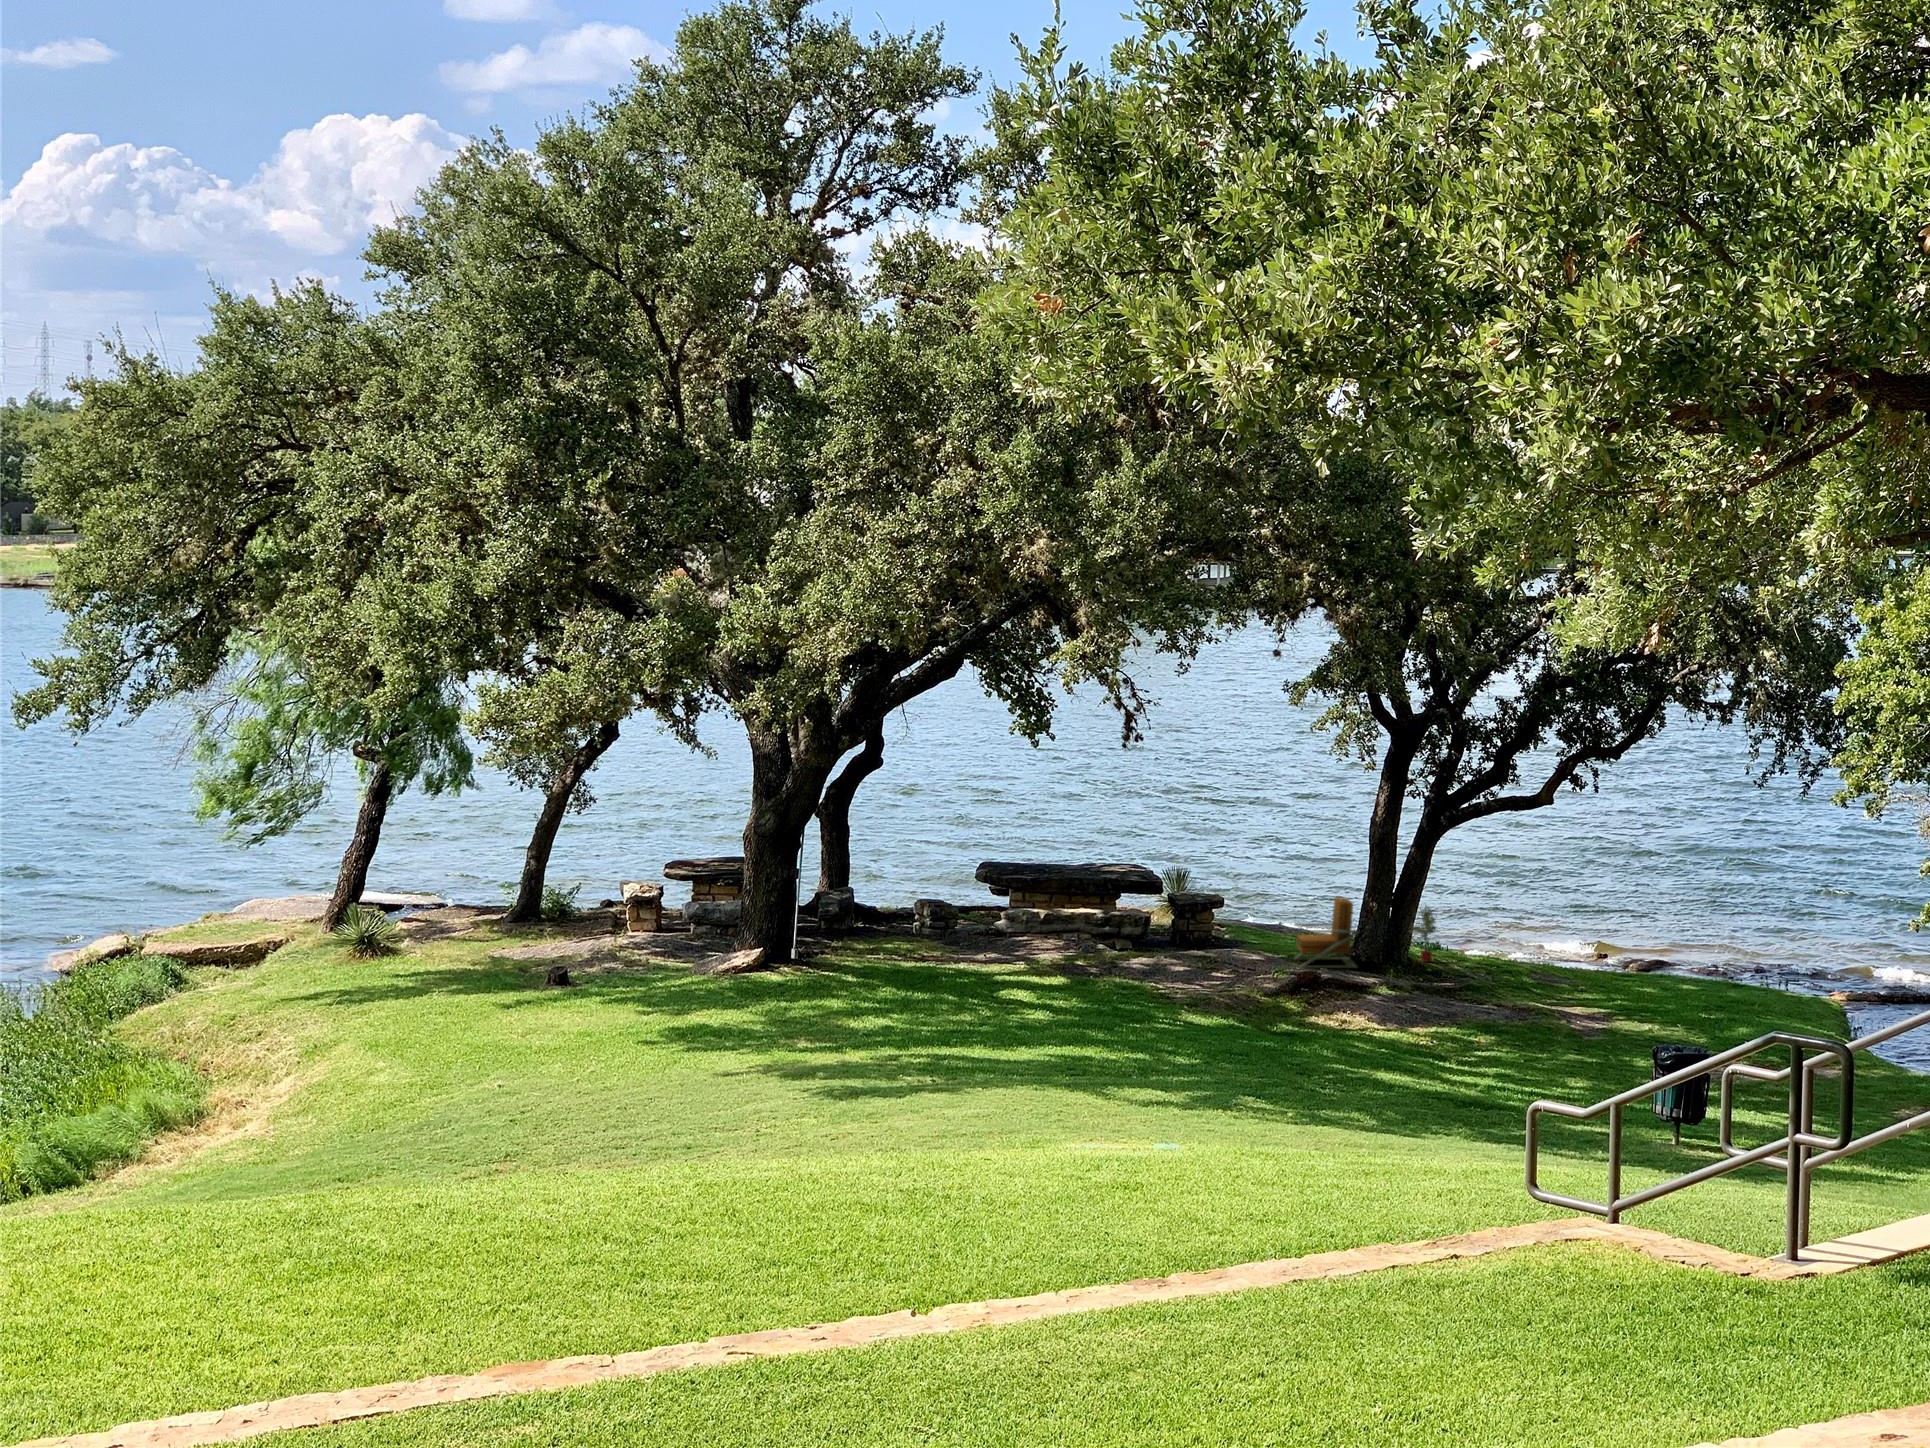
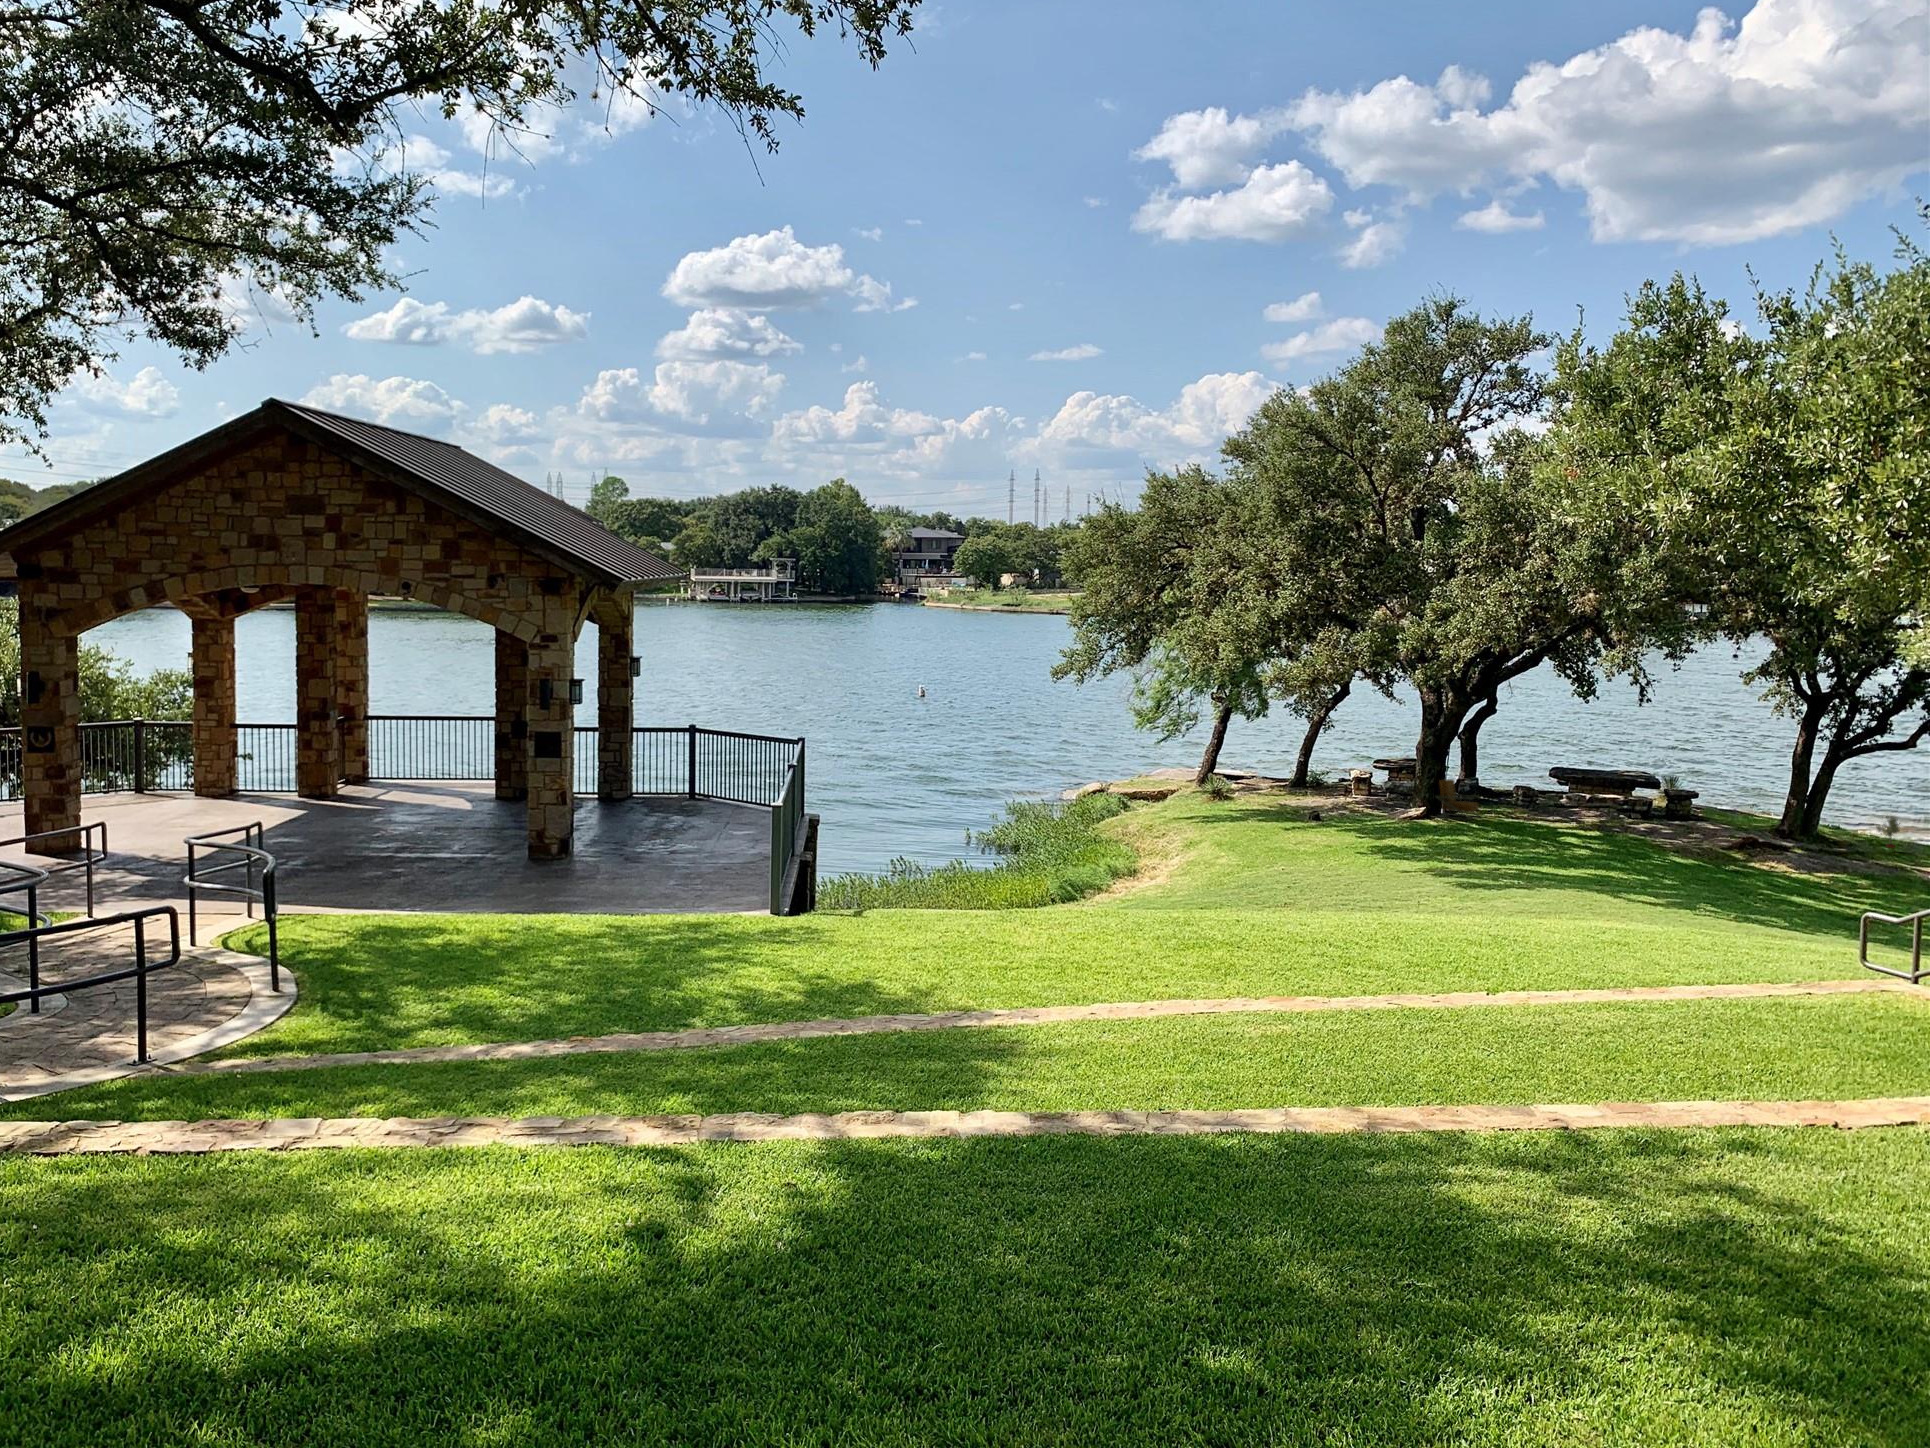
lounge chair: present [1295,897,1359,968] -> present [1436,779,1479,820]

